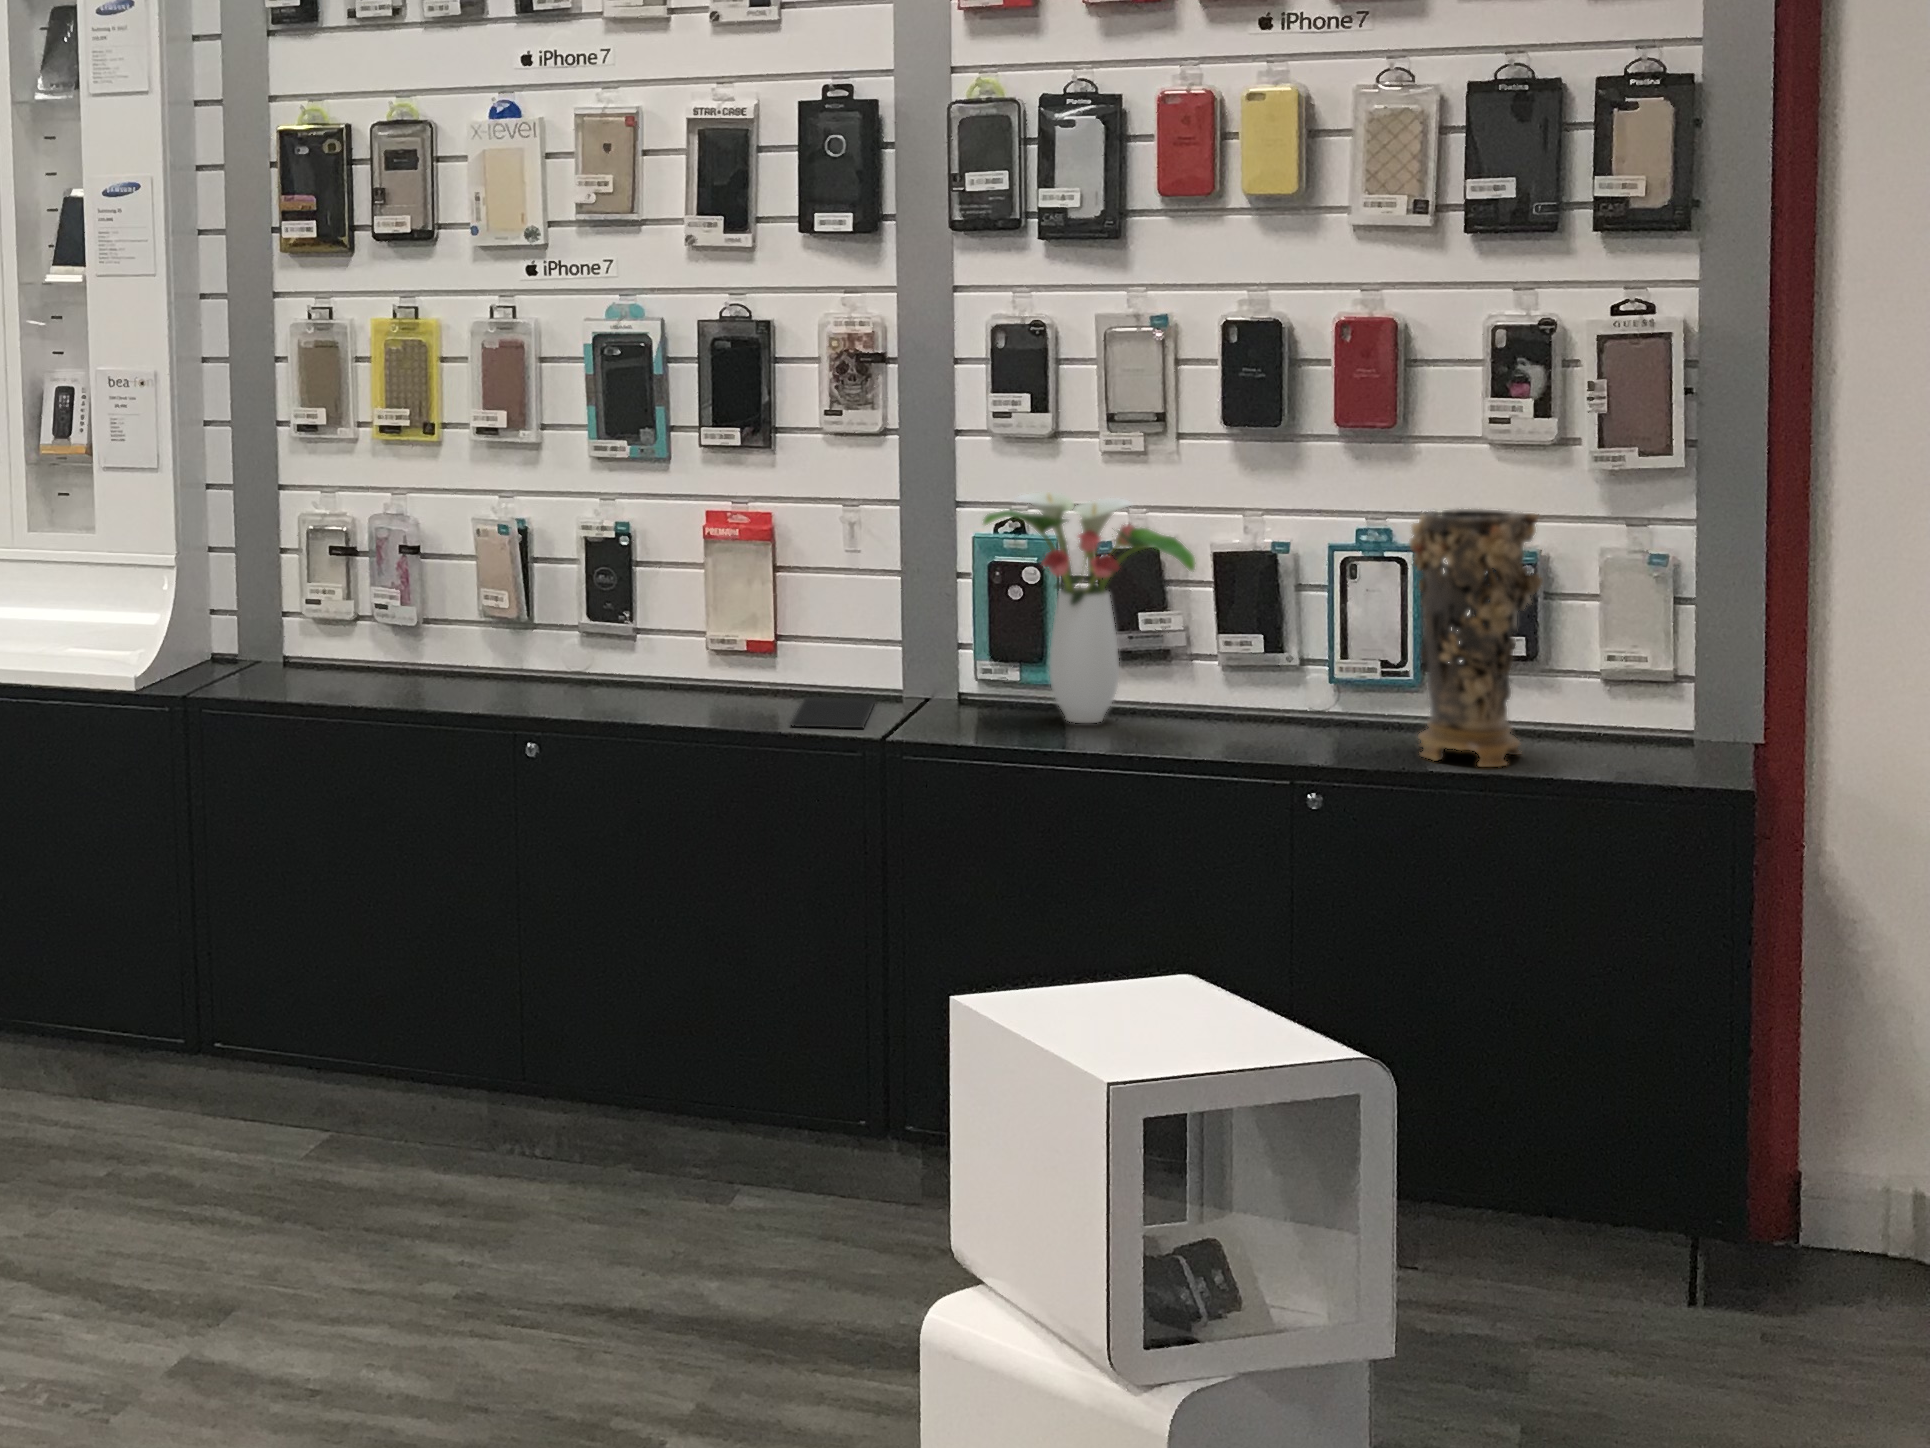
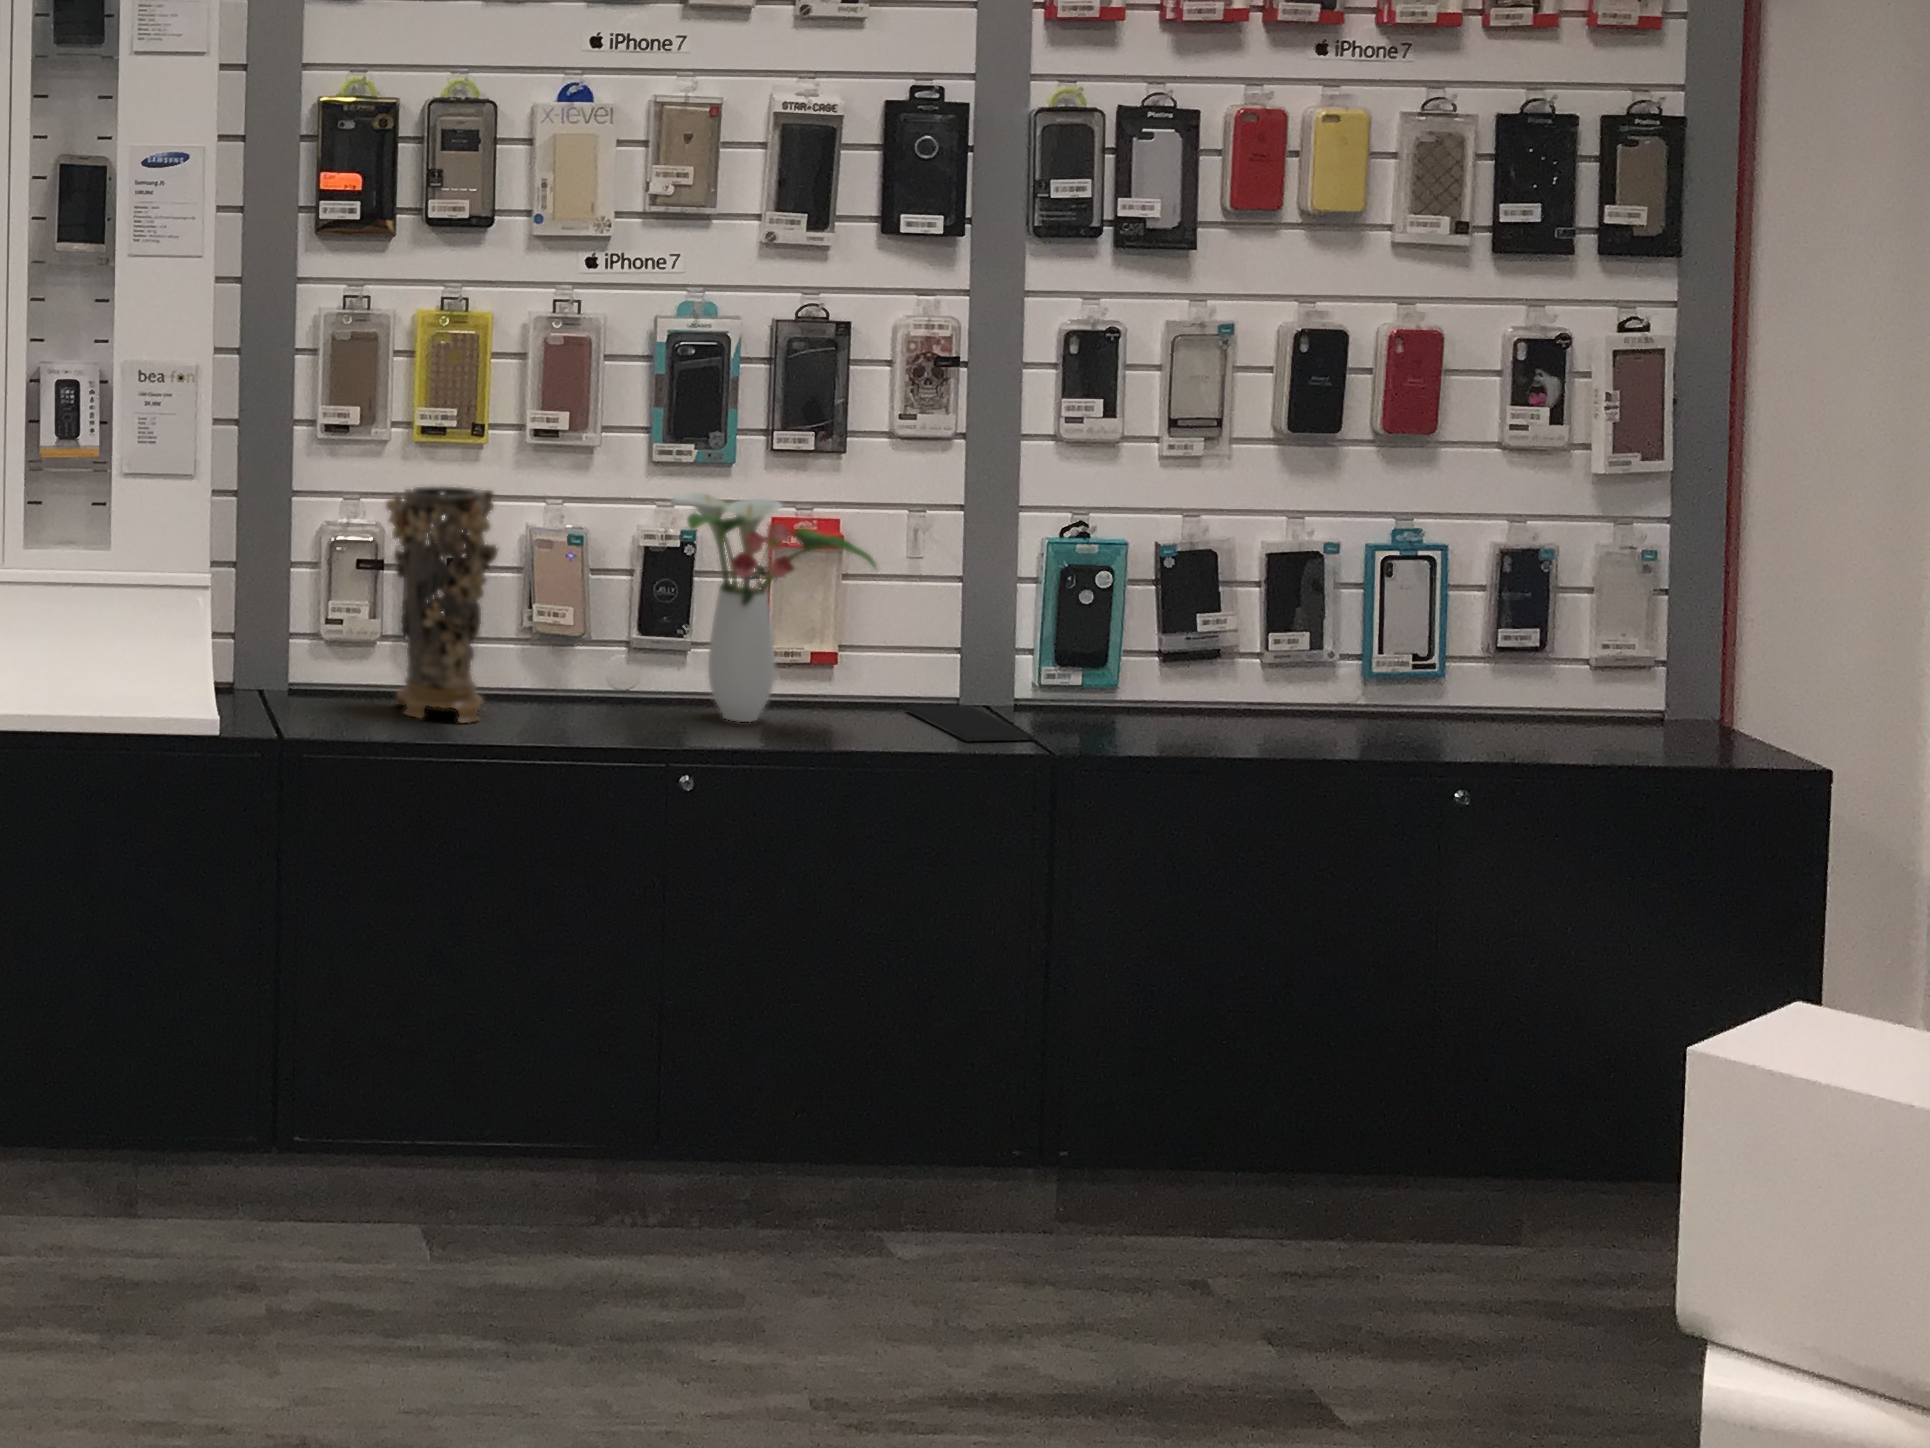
flower arrangement: present [983,492,1196,723] -> present [672,492,876,722]
decorative vase: present [1409,509,1542,767] -> present [386,486,498,723]

